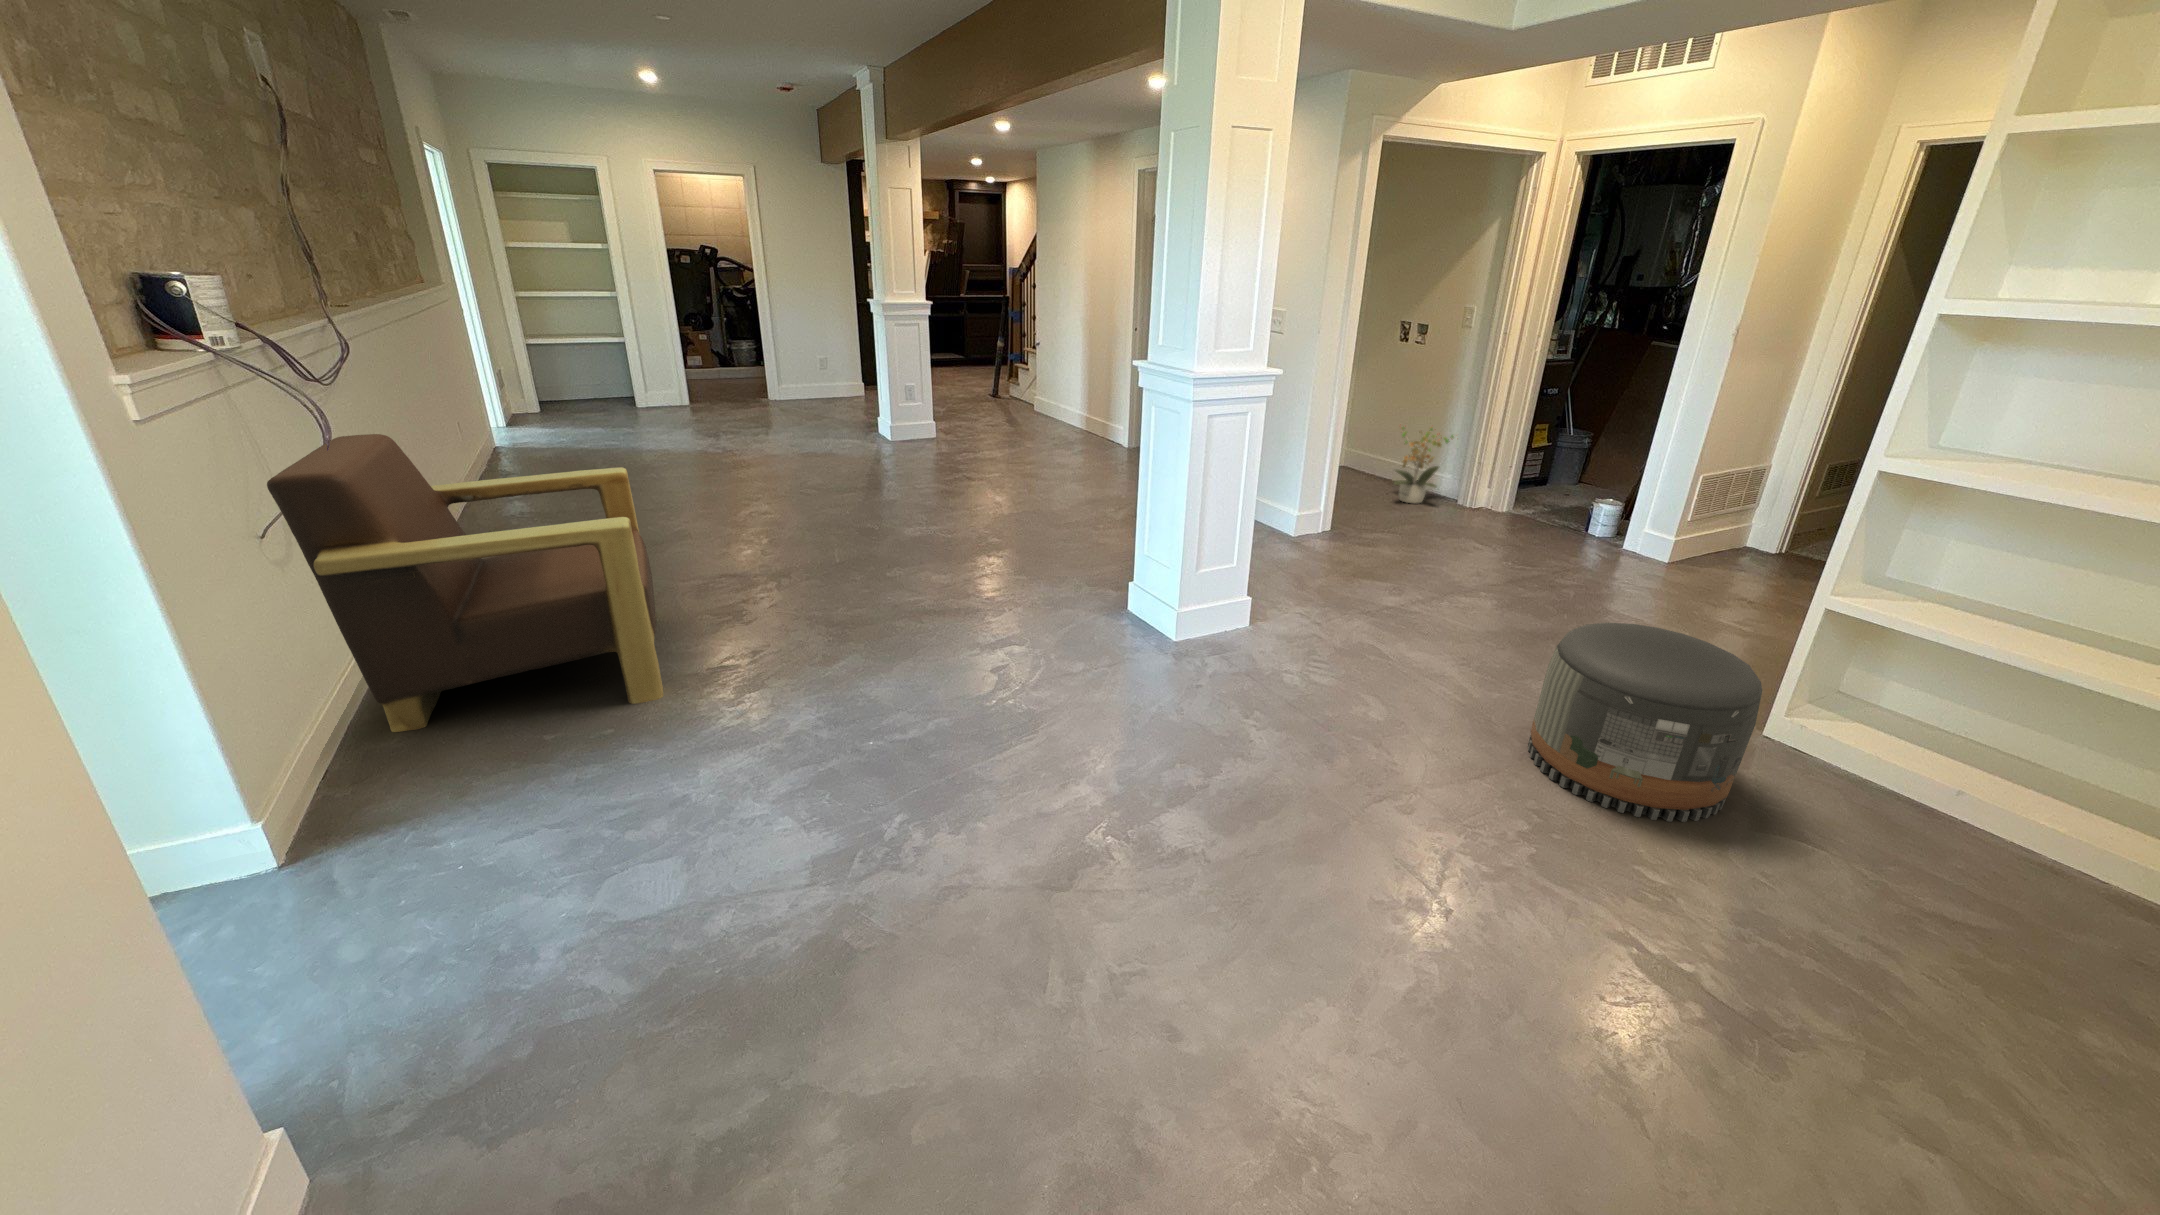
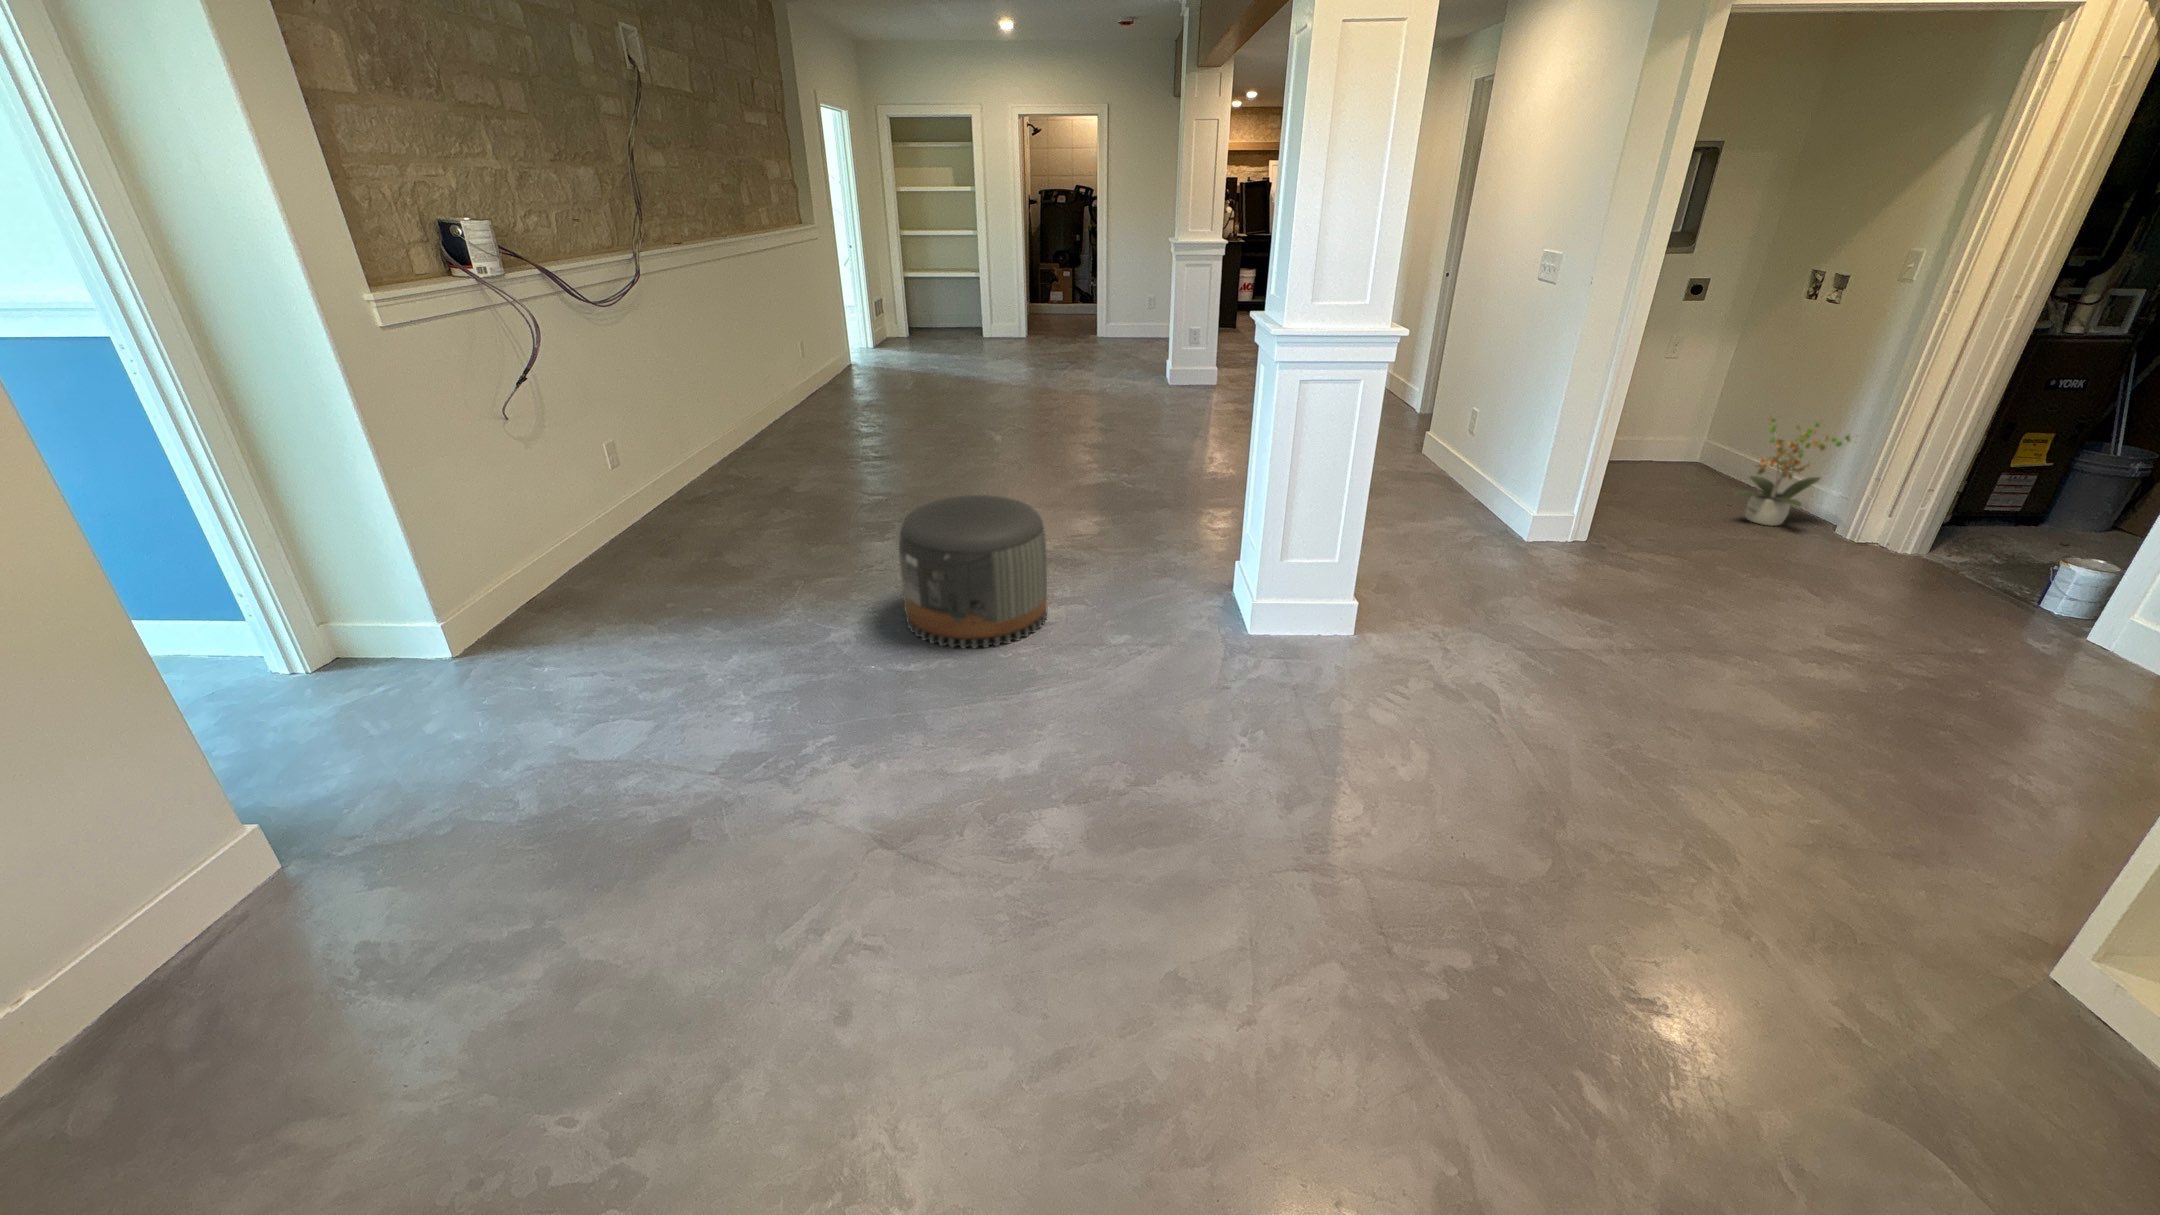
armchair: present [267,434,664,732] -> none [518,346,828,591]
pouf: present [1528,623,1762,822] -> present [899,495,1048,649]

